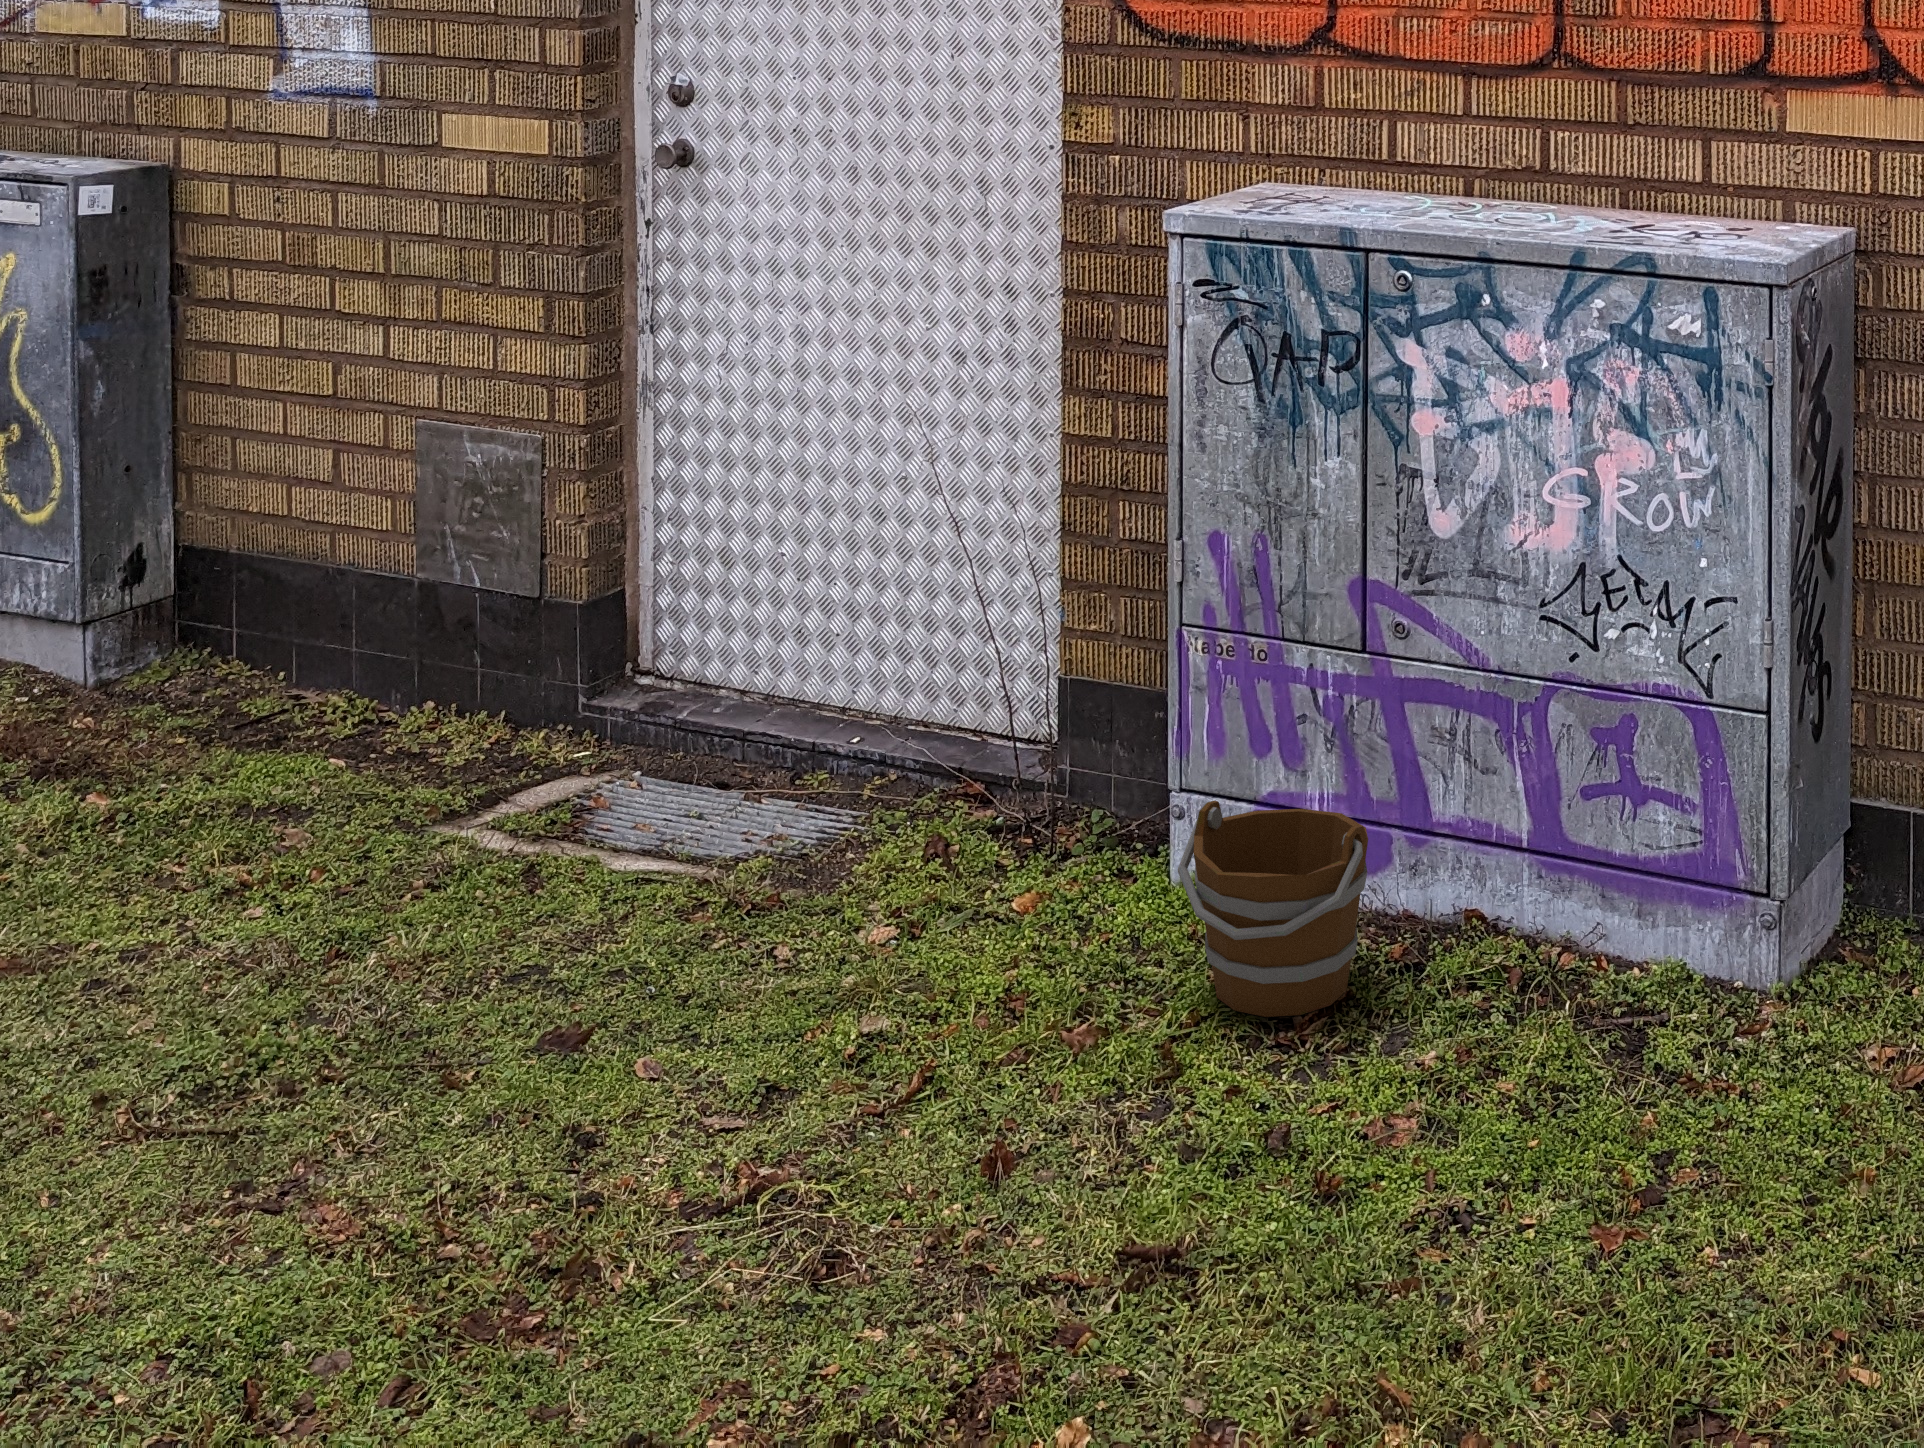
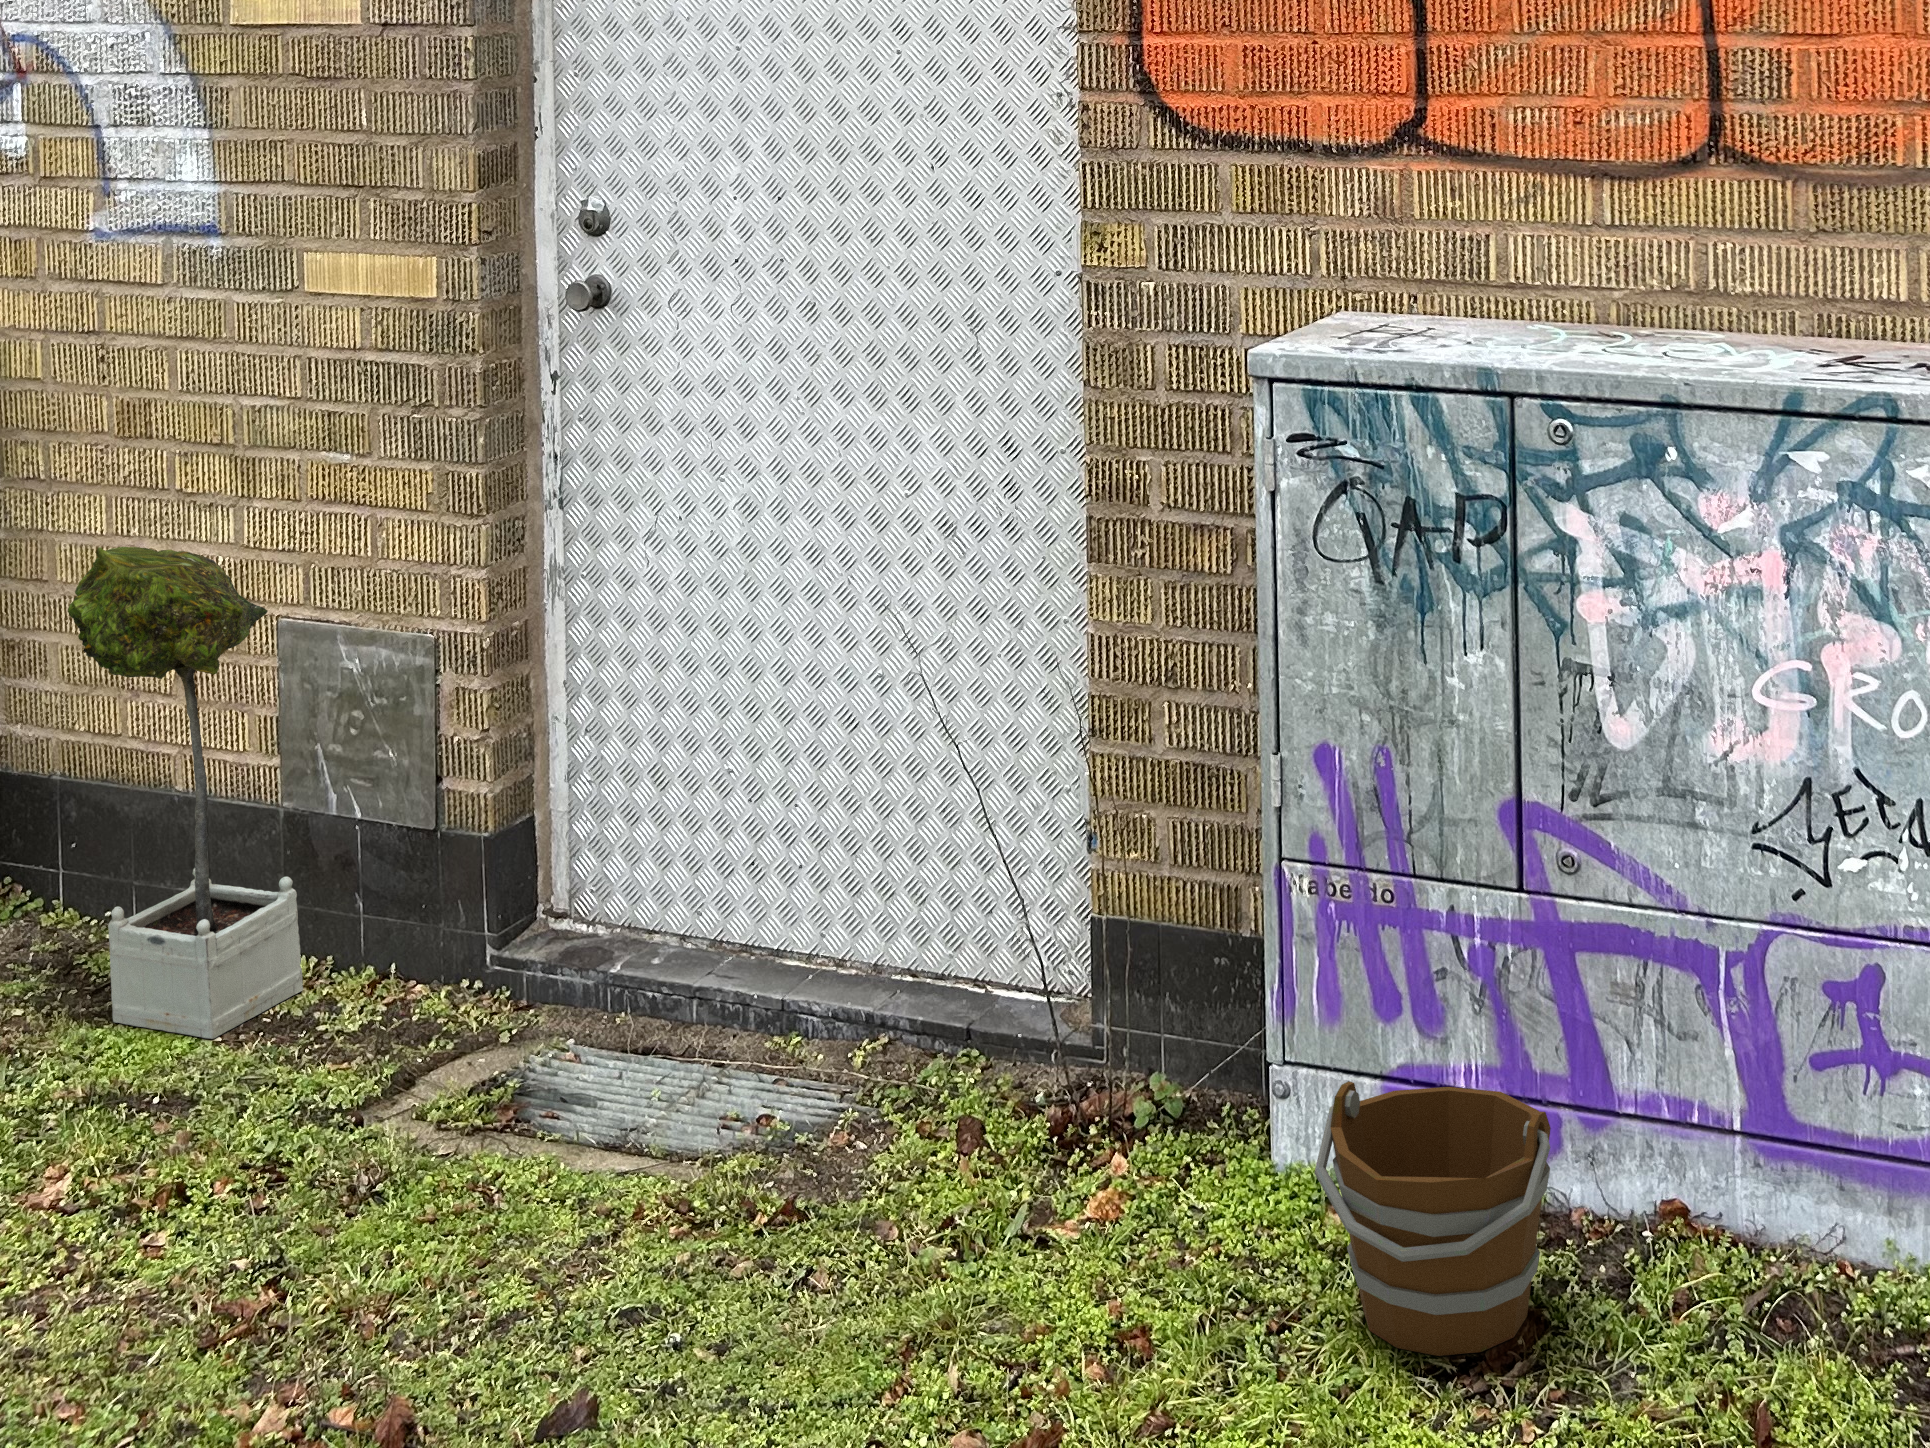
potted tree: none [230,354,424,761] -> present [68,547,303,1039]

